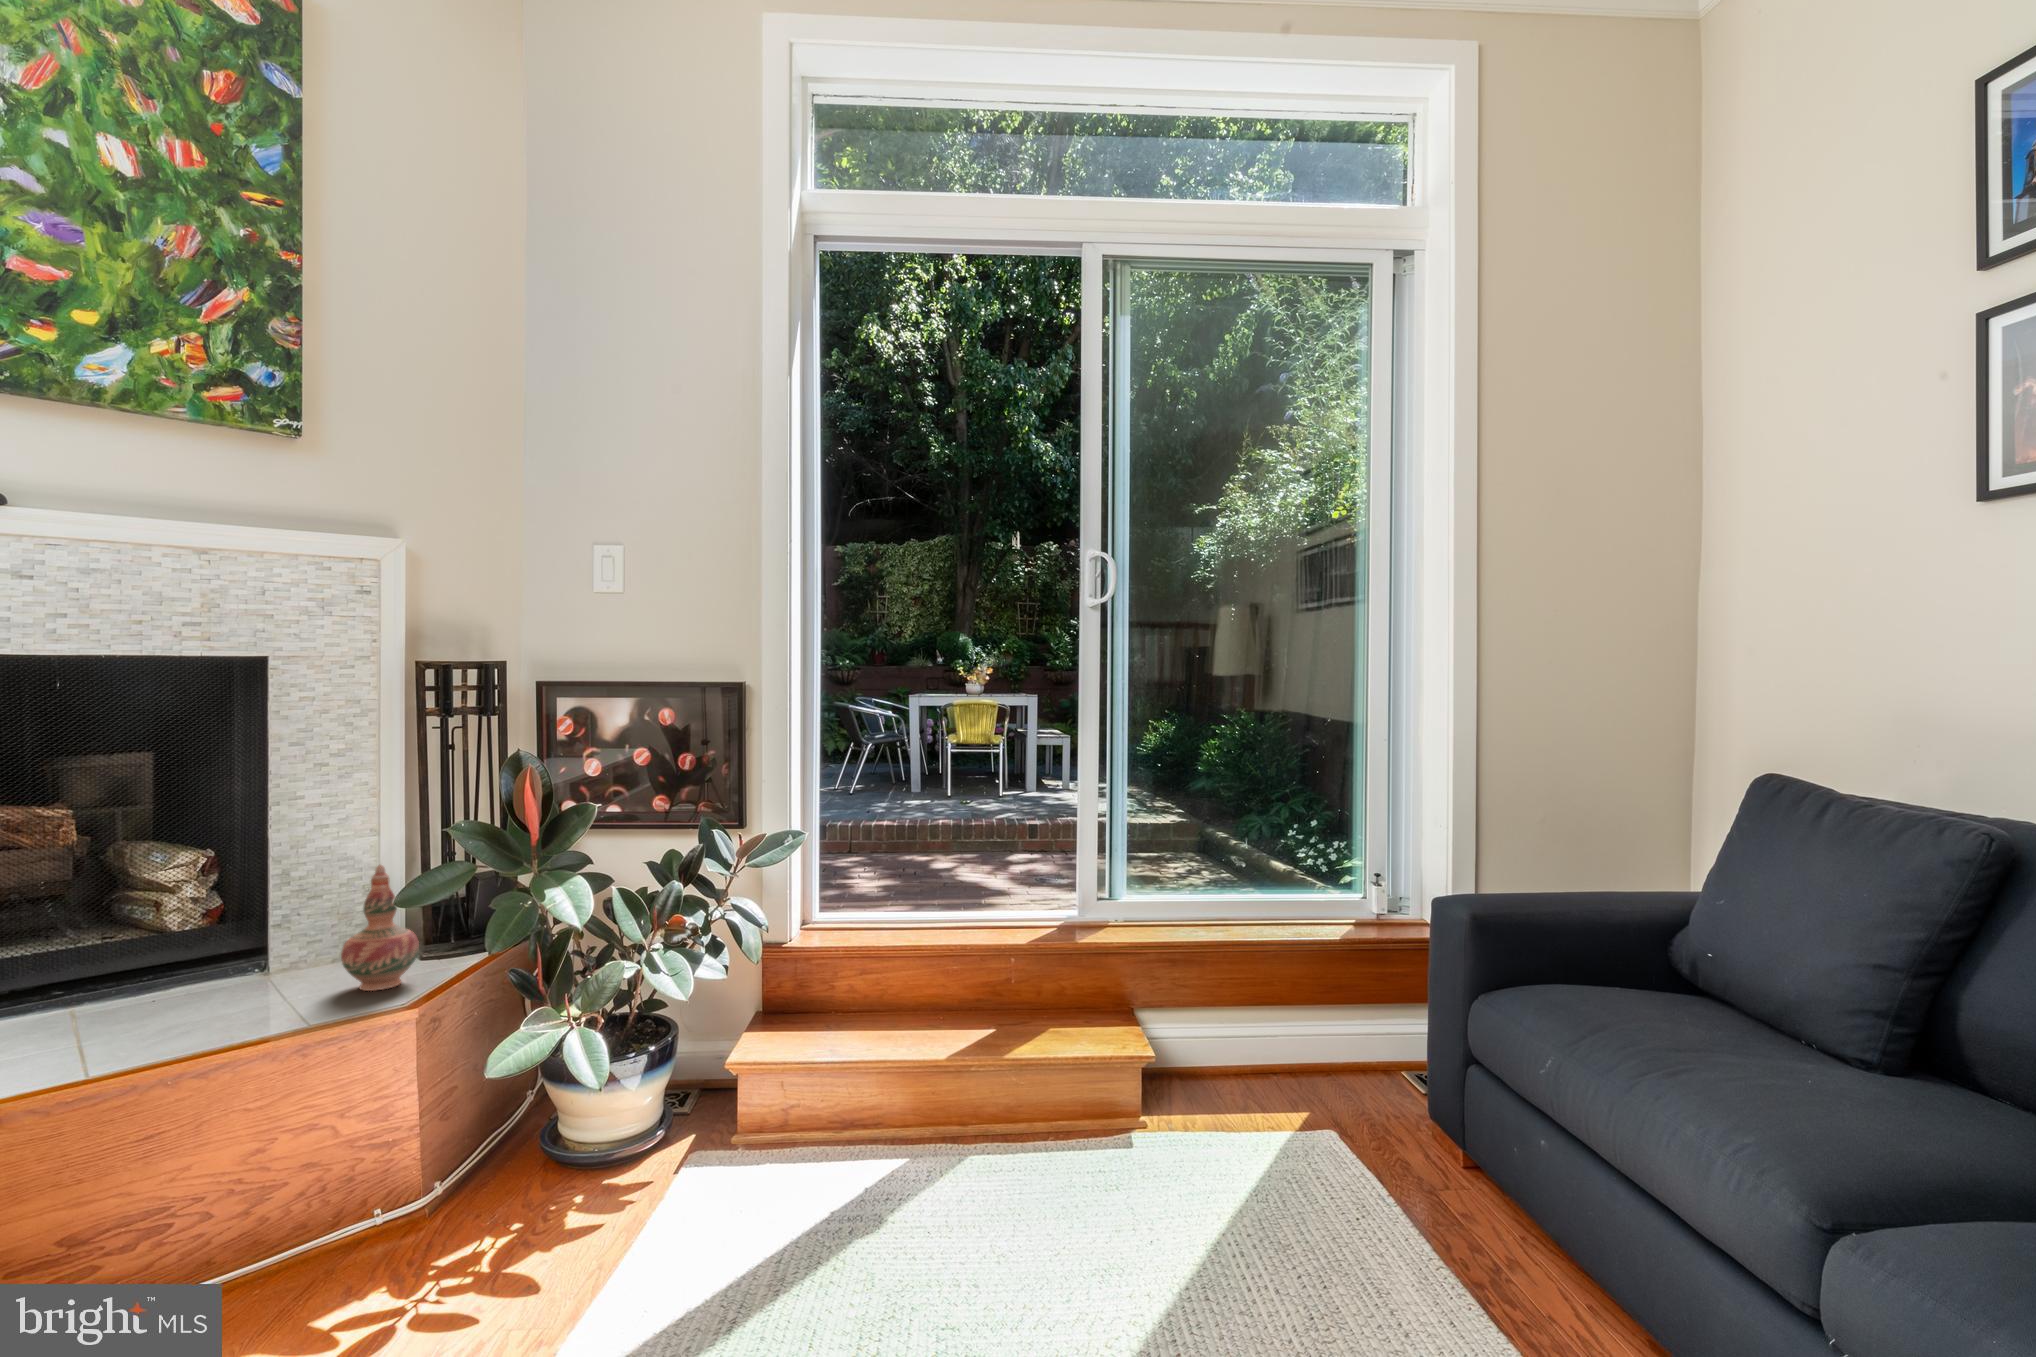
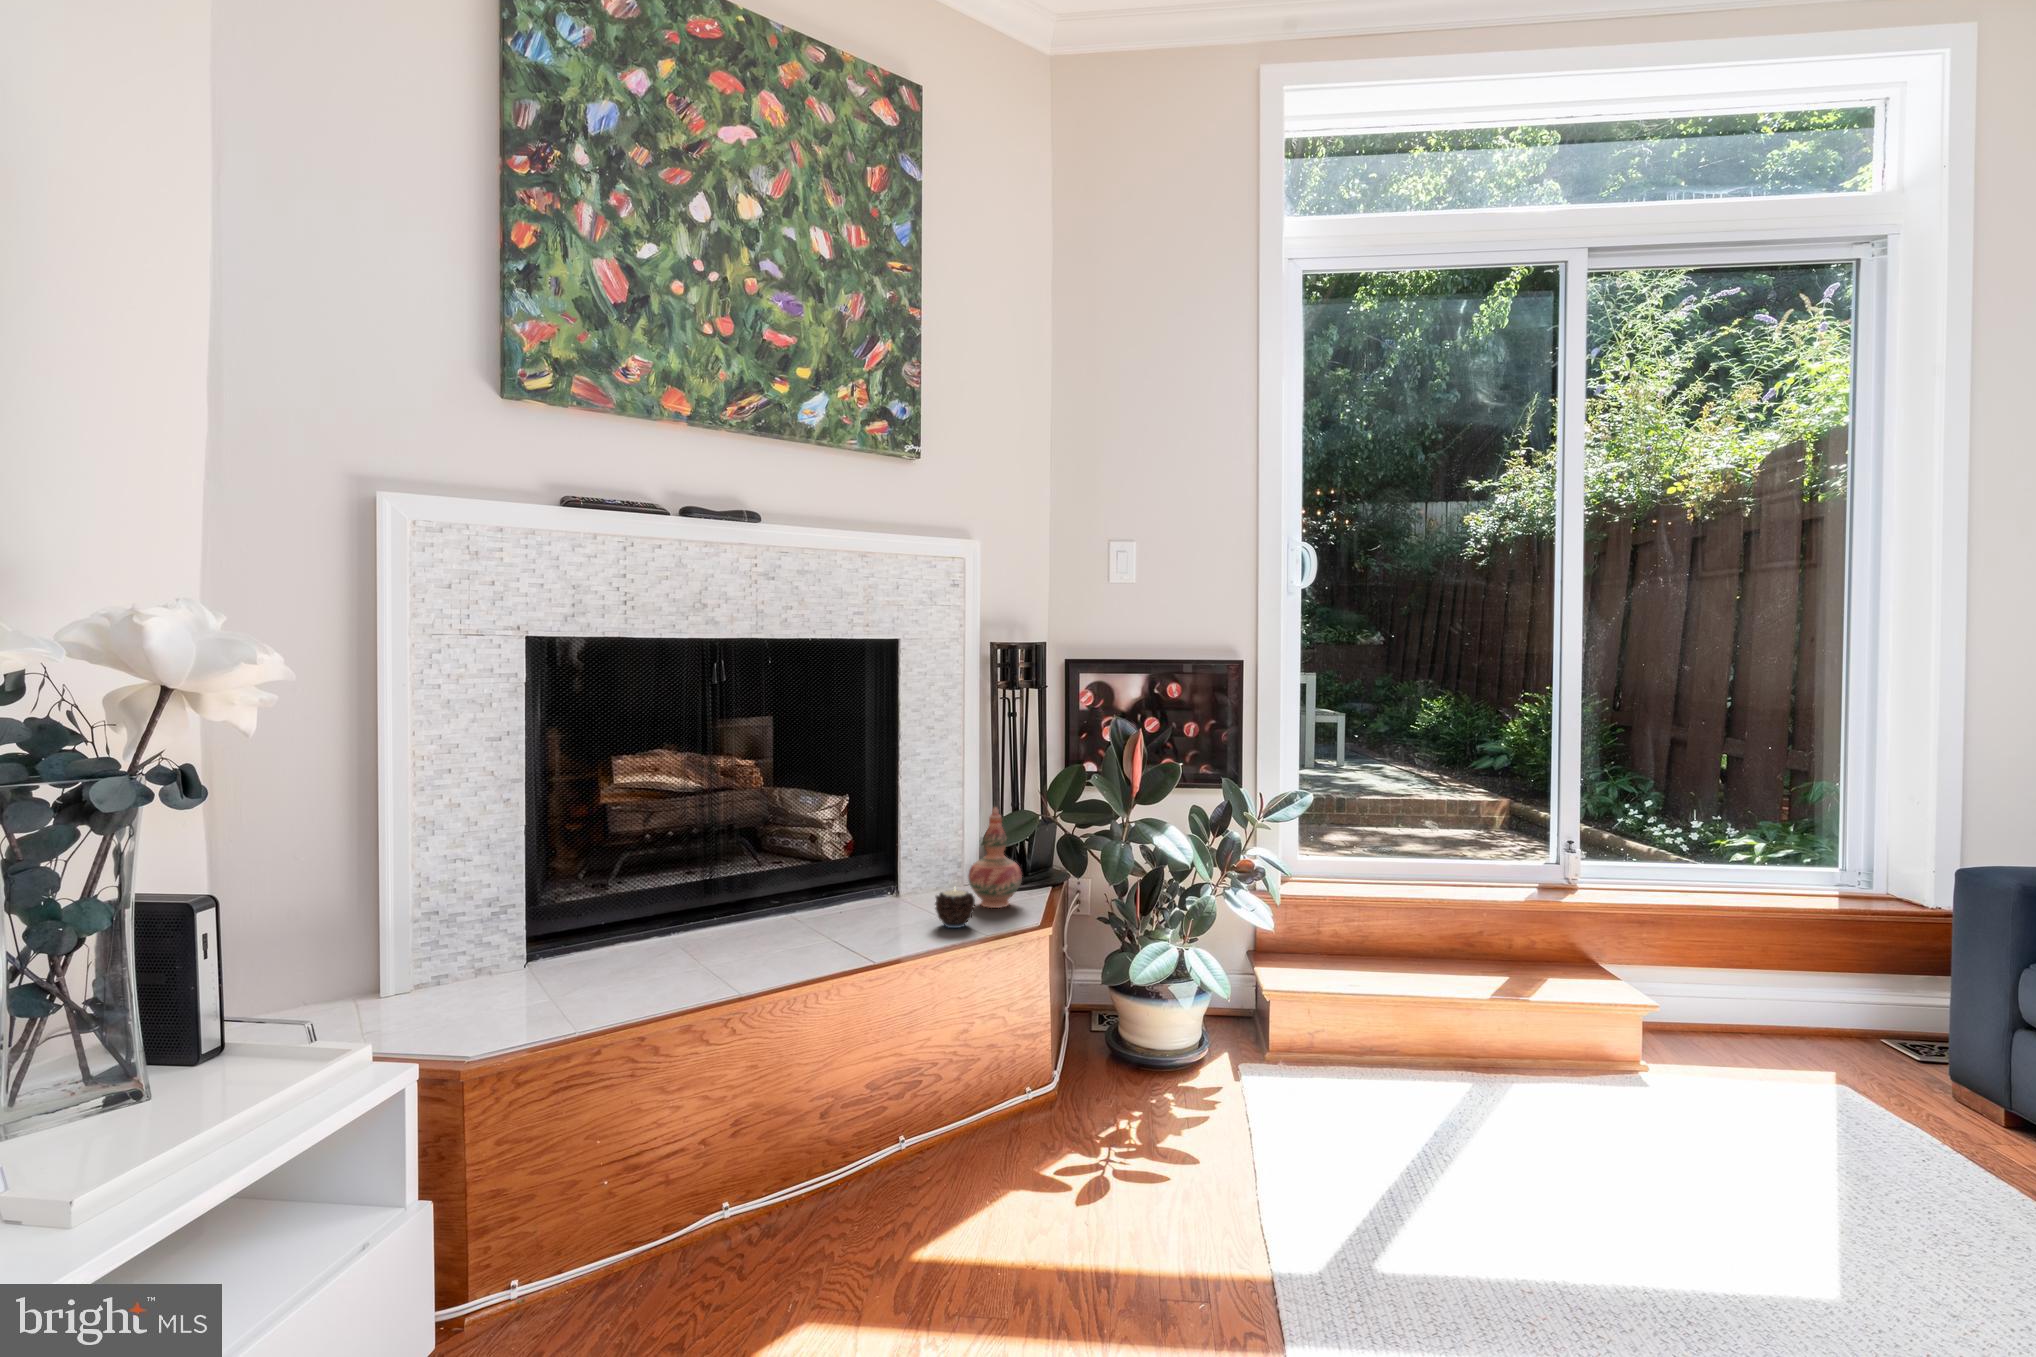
candle: none [250,969,317,1024] -> present [935,889,975,928]

